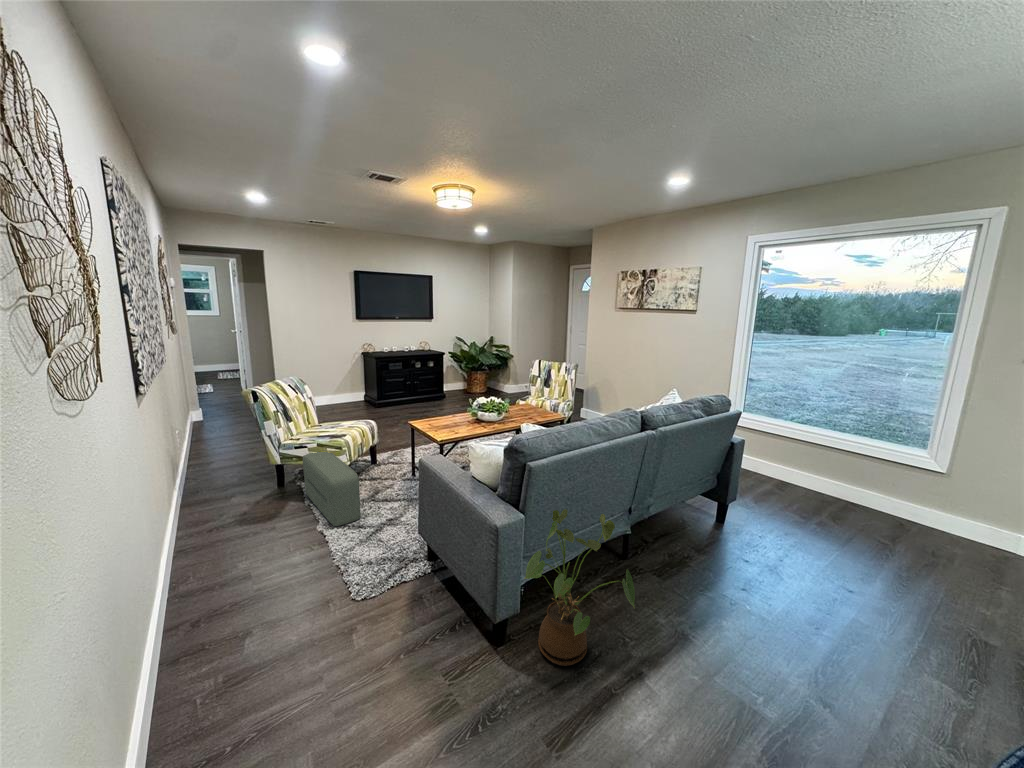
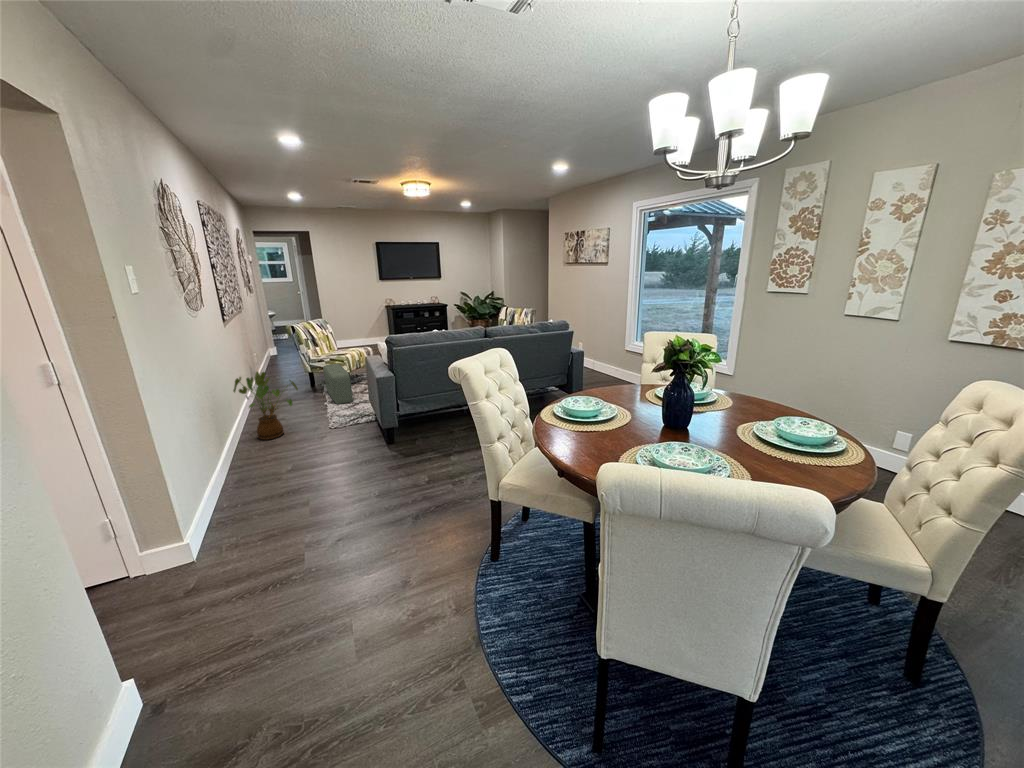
house plant: present [524,509,635,666] -> present [233,372,298,440]

